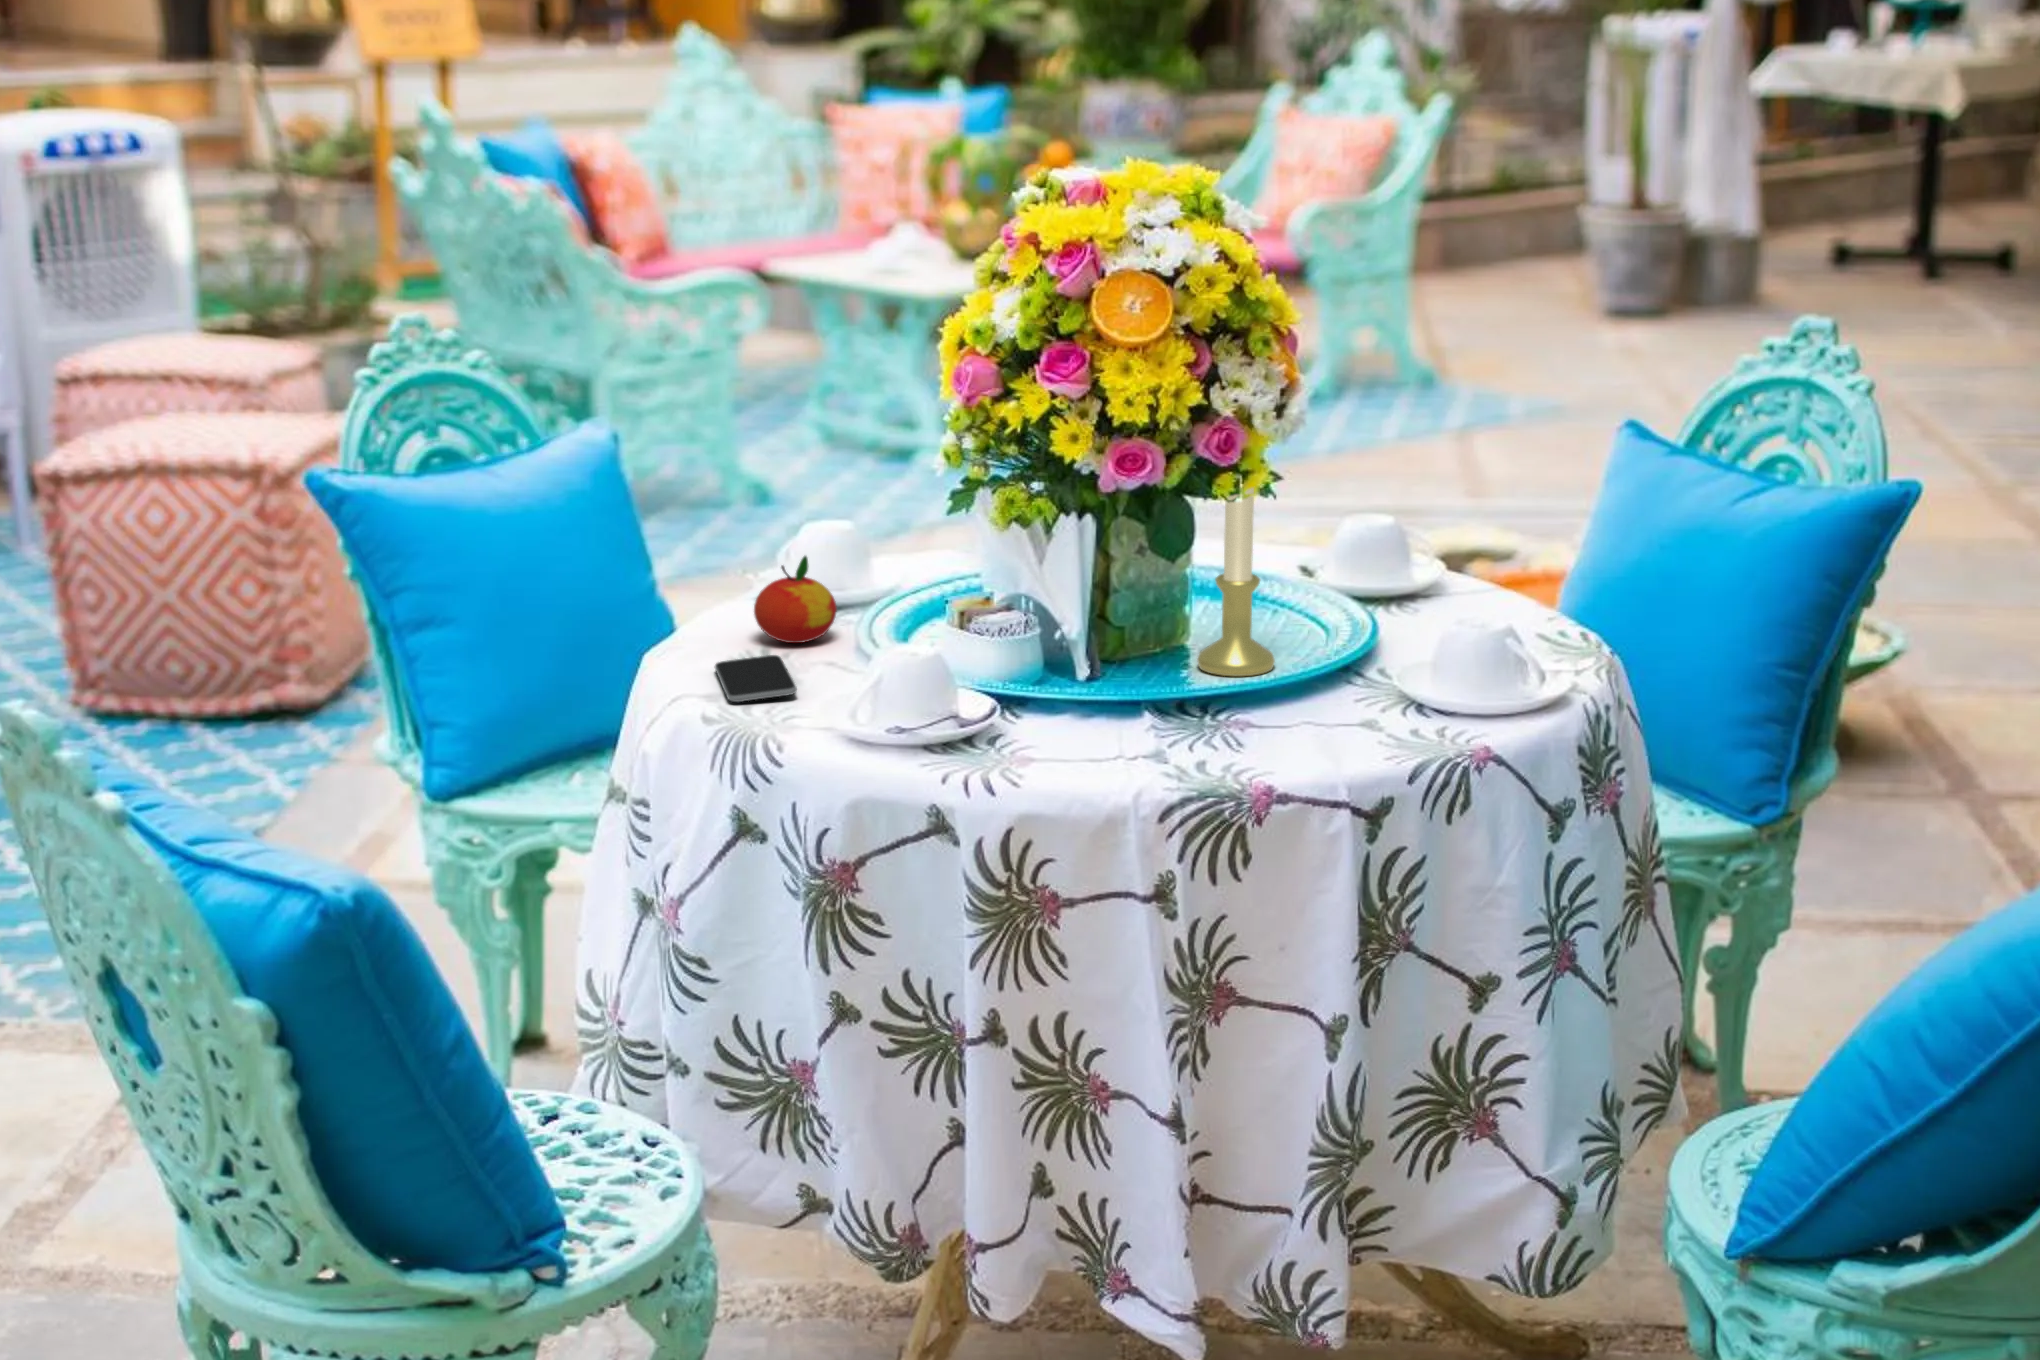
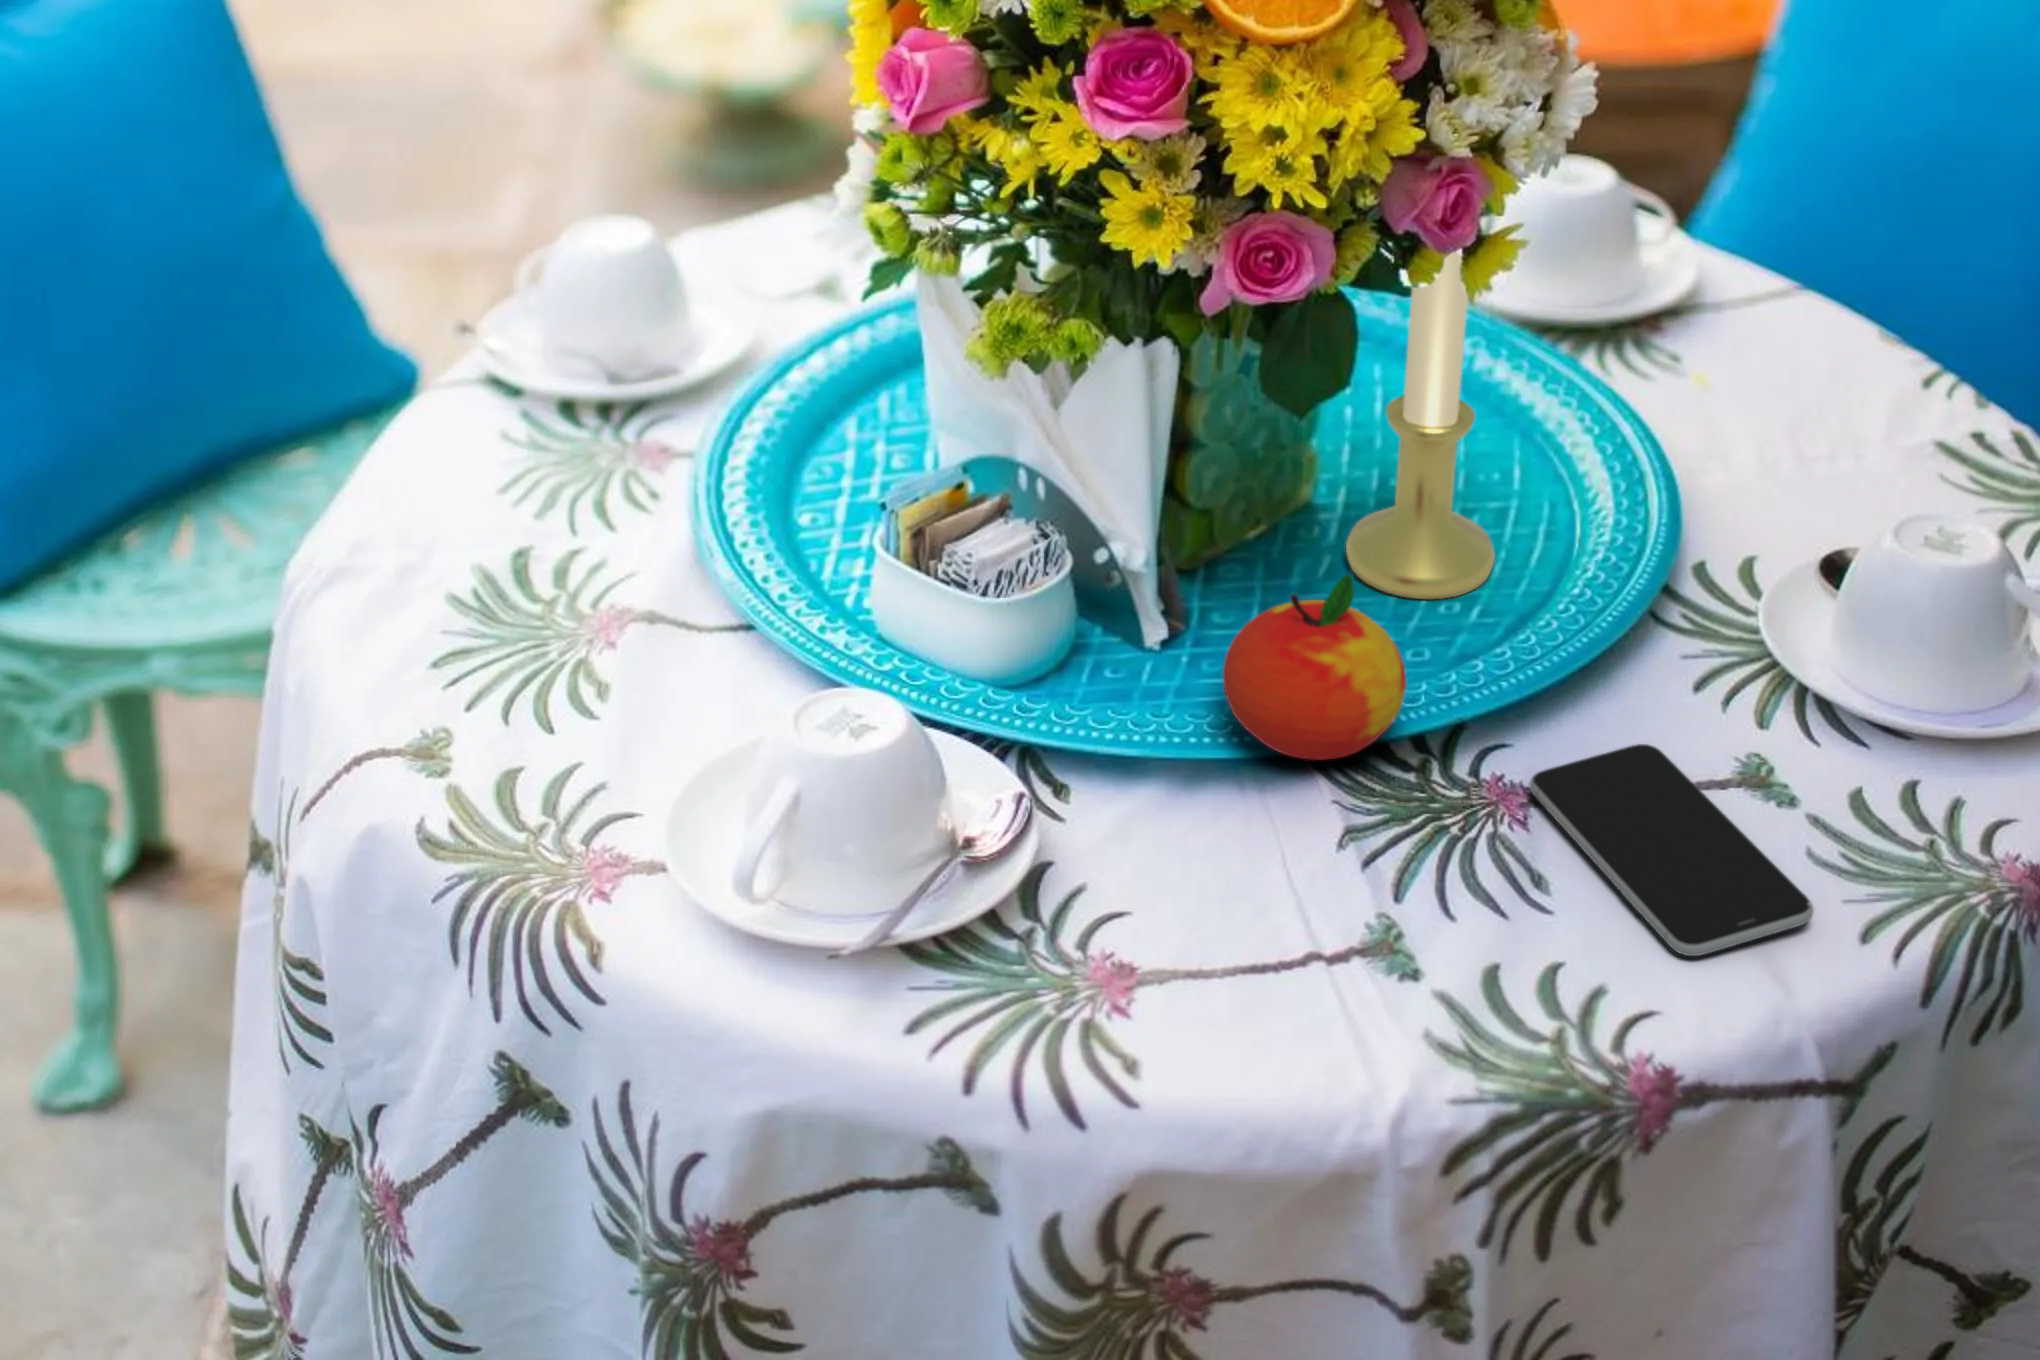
apple: present [754,556,837,643] -> present [1223,574,1407,760]
smartphone: present [715,655,797,702] -> present [1530,744,1814,956]

